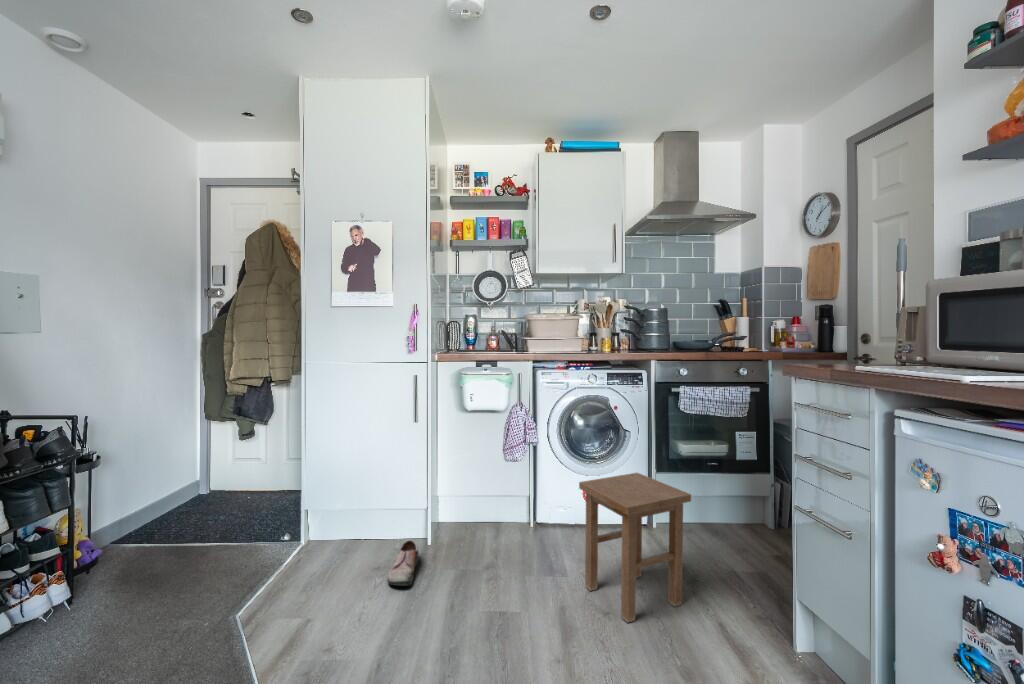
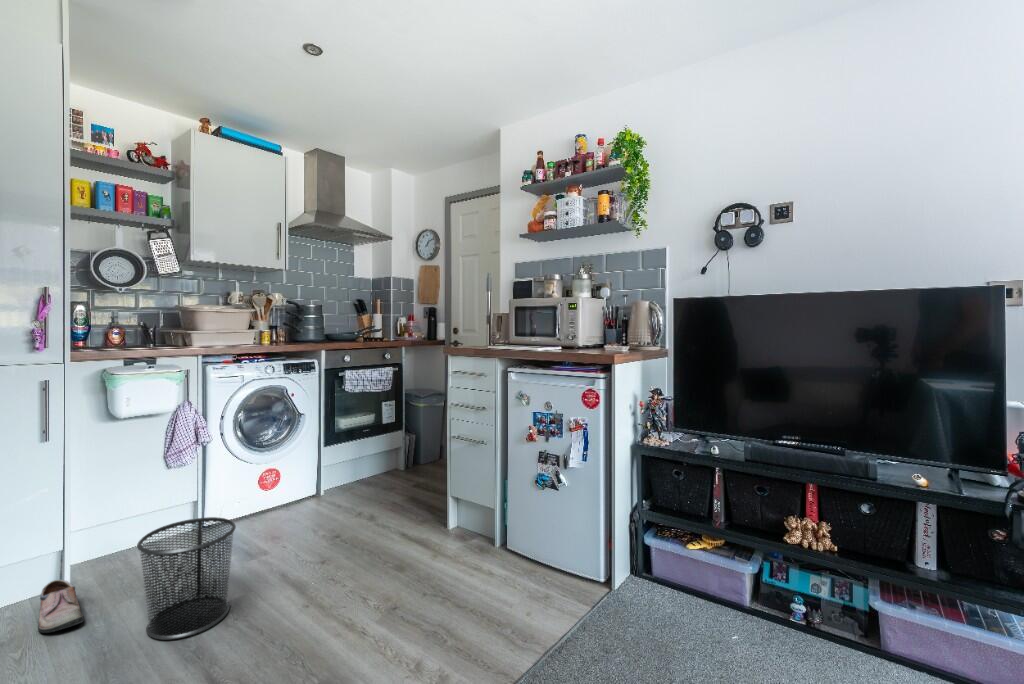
stool: present [579,473,691,623] -> none [284,444,378,559]
trash can: none [426,522,507,644] -> present [137,517,236,640]

